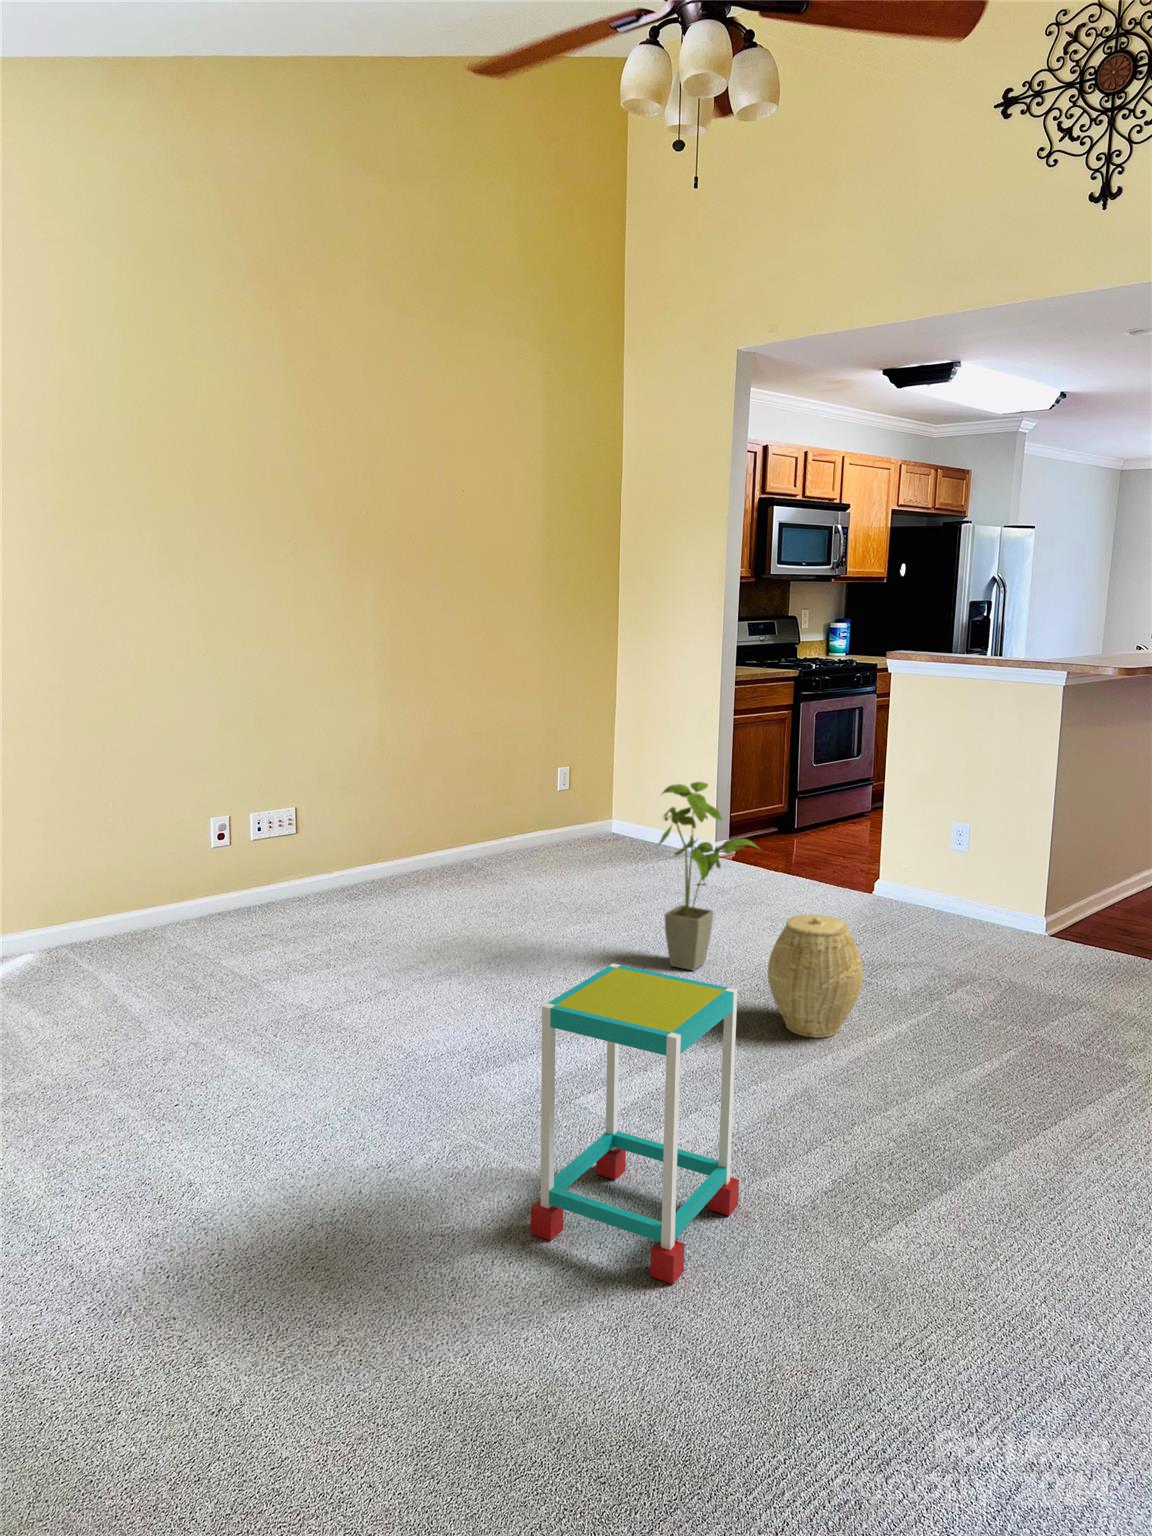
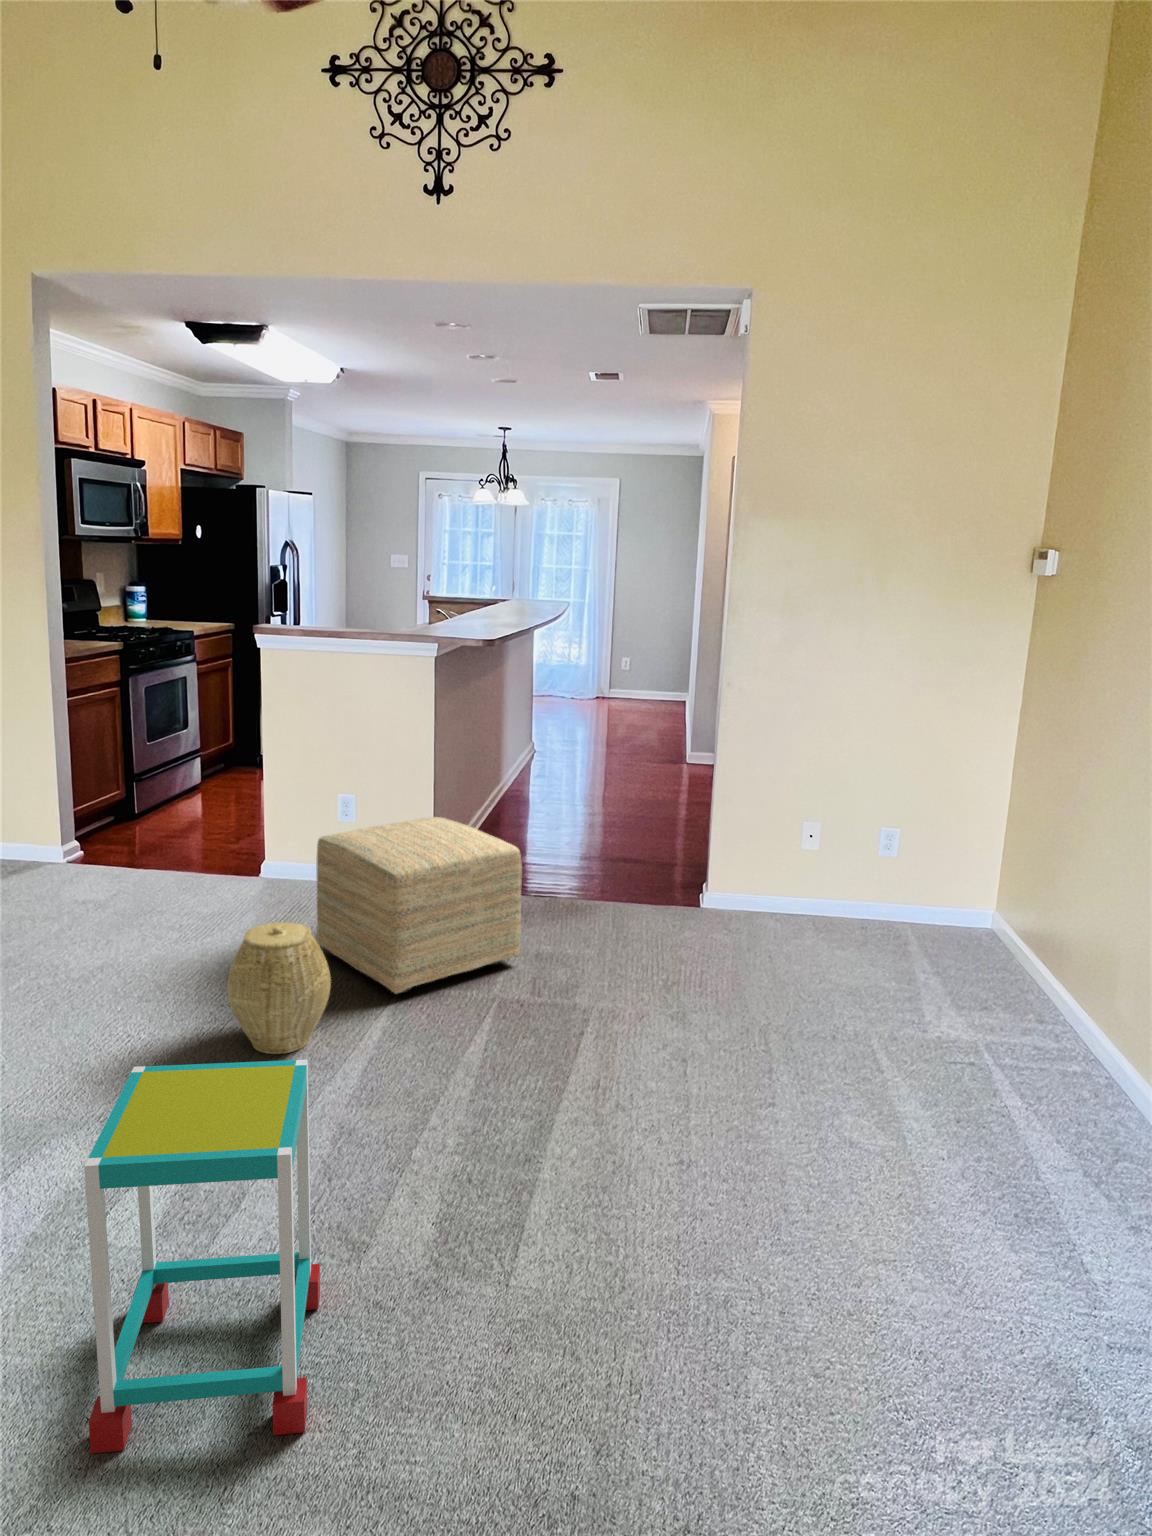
house plant: present [658,782,758,971] -> none [51,793,182,1008]
ottoman: none [887,852,1106,1019] -> present [317,817,522,994]

